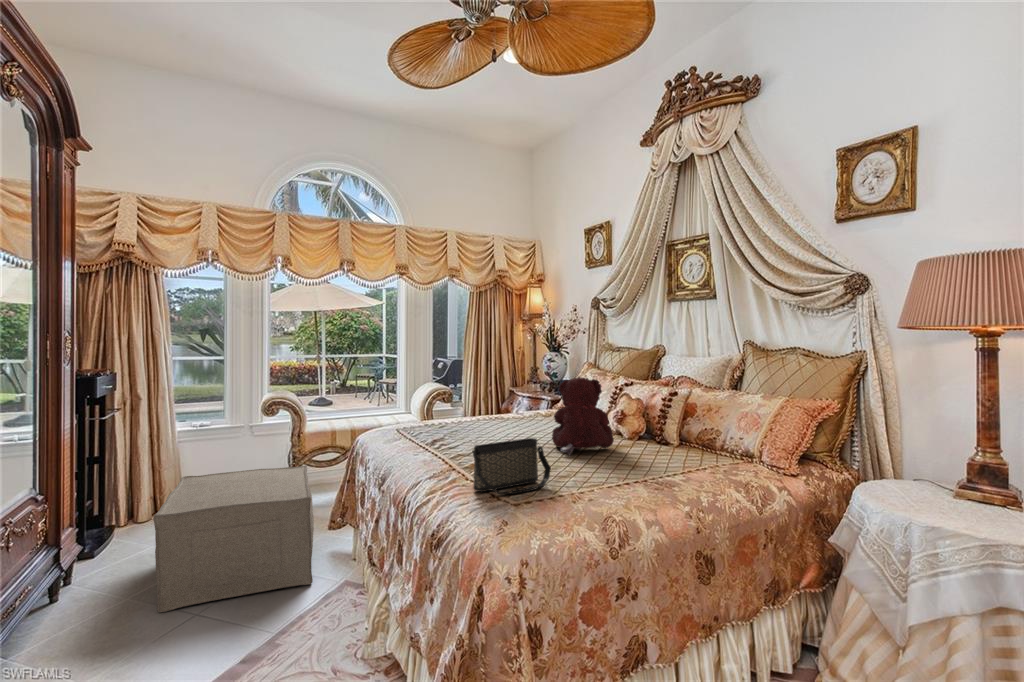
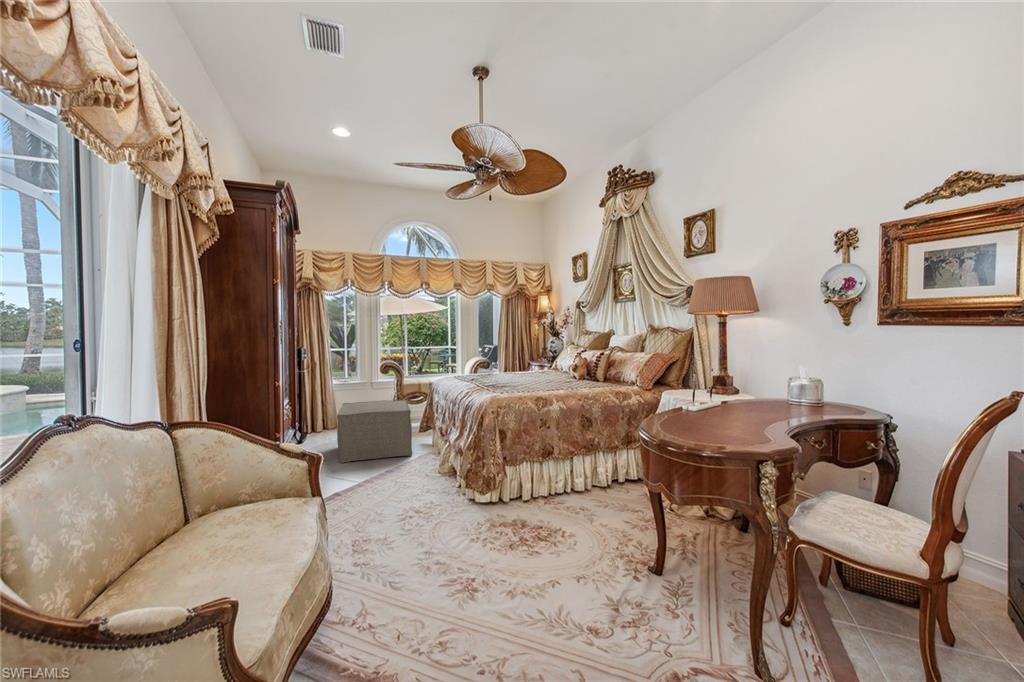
teddy bear: present [552,377,614,455] -> none [534,344,566,384]
handbag: present [472,438,551,494] -> none [485,370,523,394]

